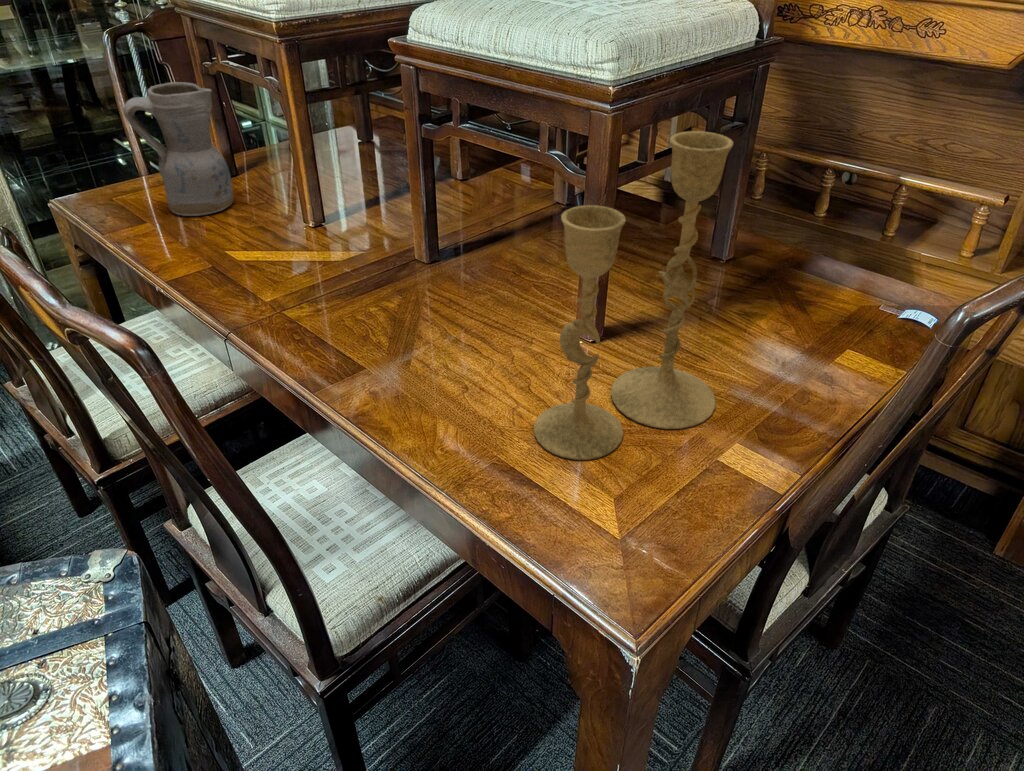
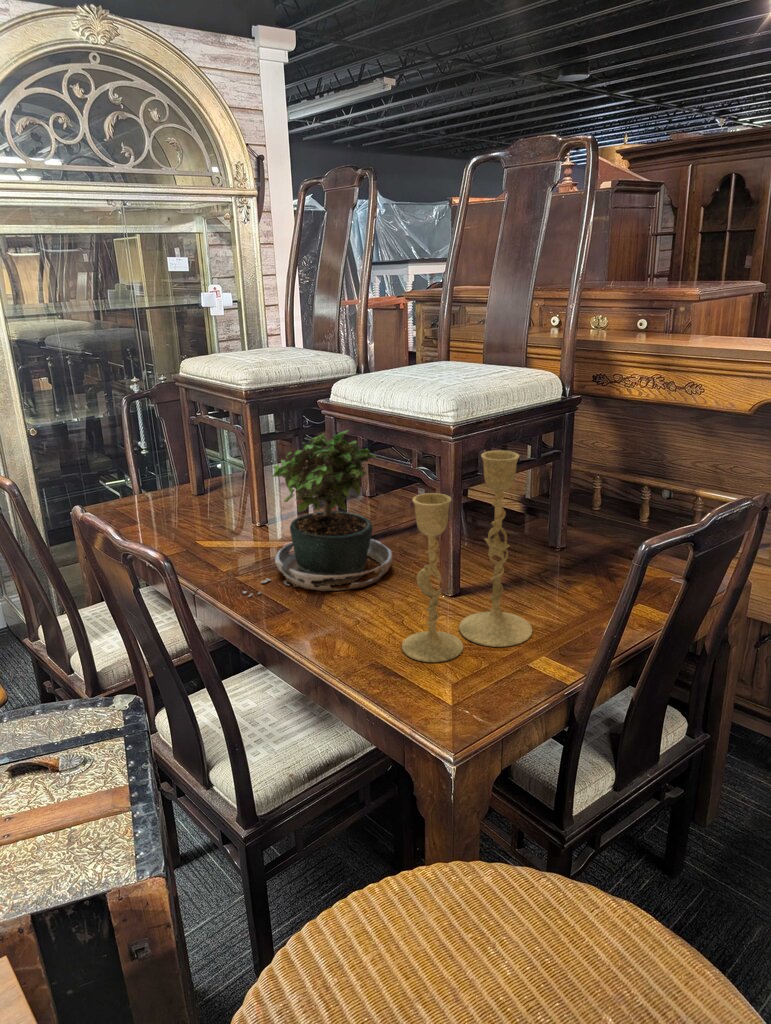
ceramic pitcher: present [123,82,234,216] -> none [134,429,202,520]
potted plant: none [294,90,504,344] -> present [243,430,392,597]

